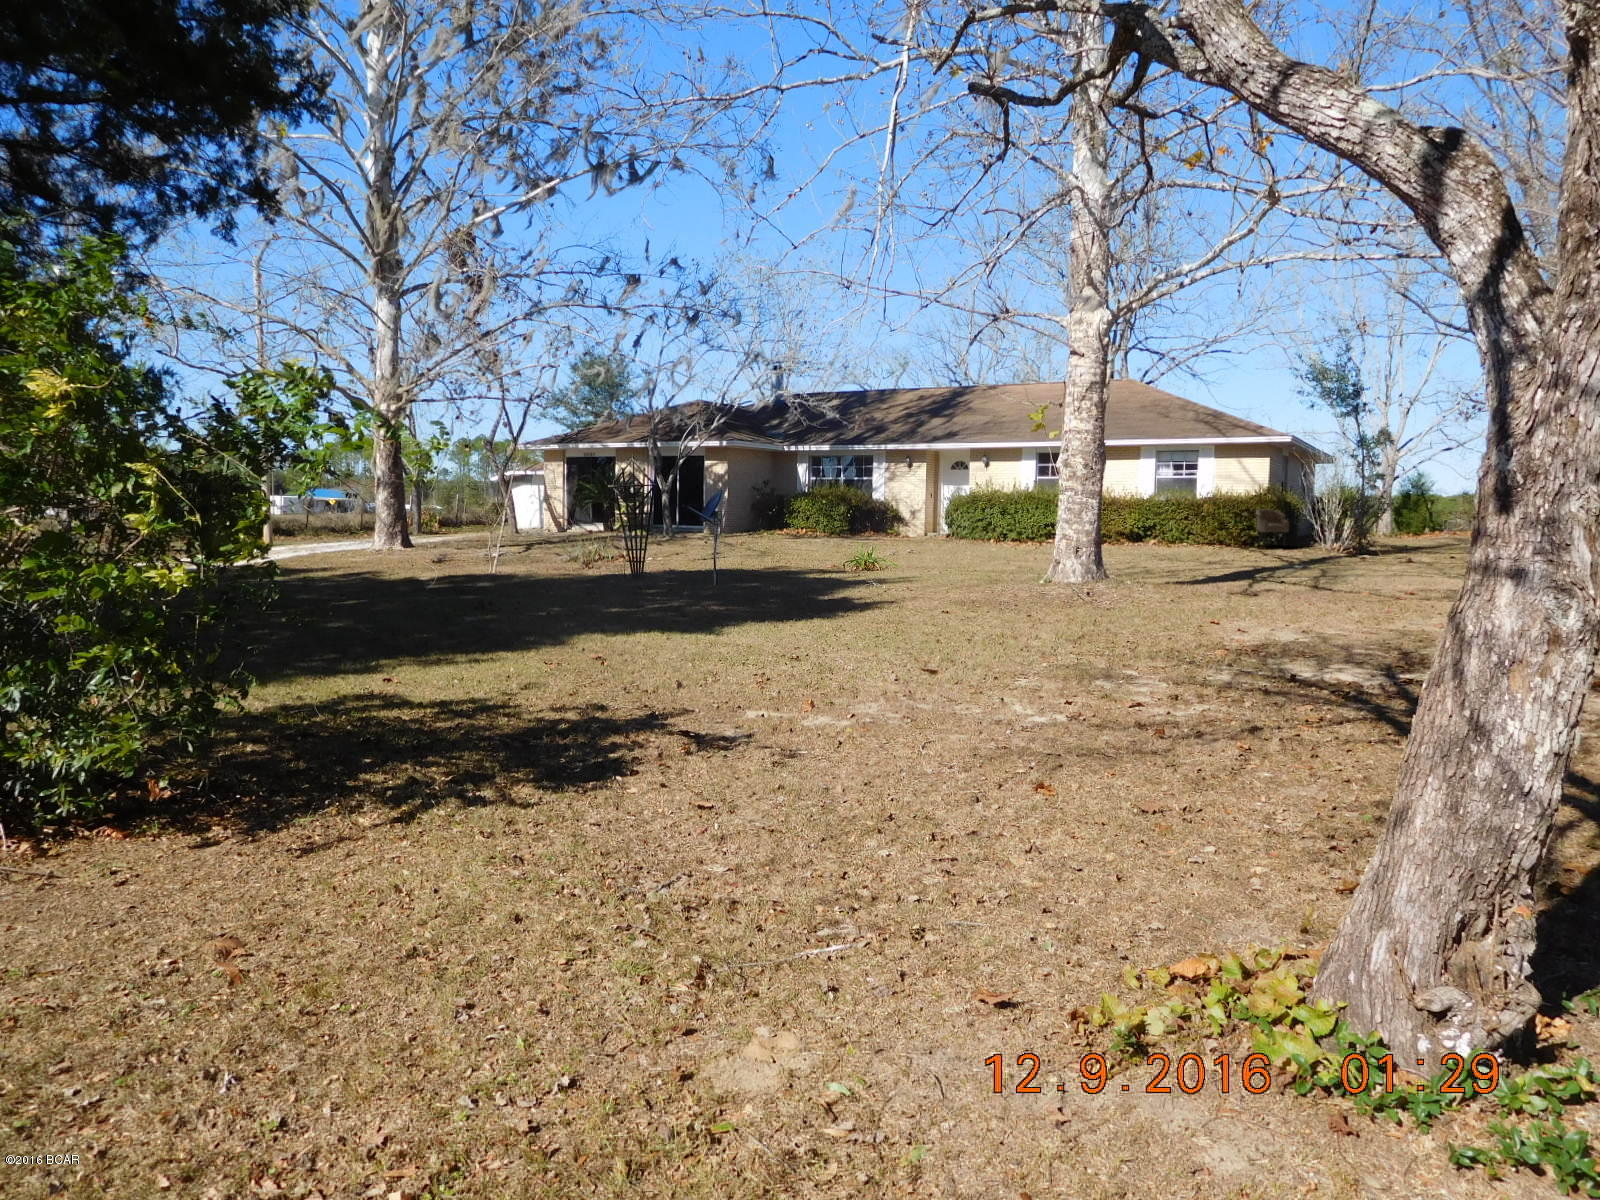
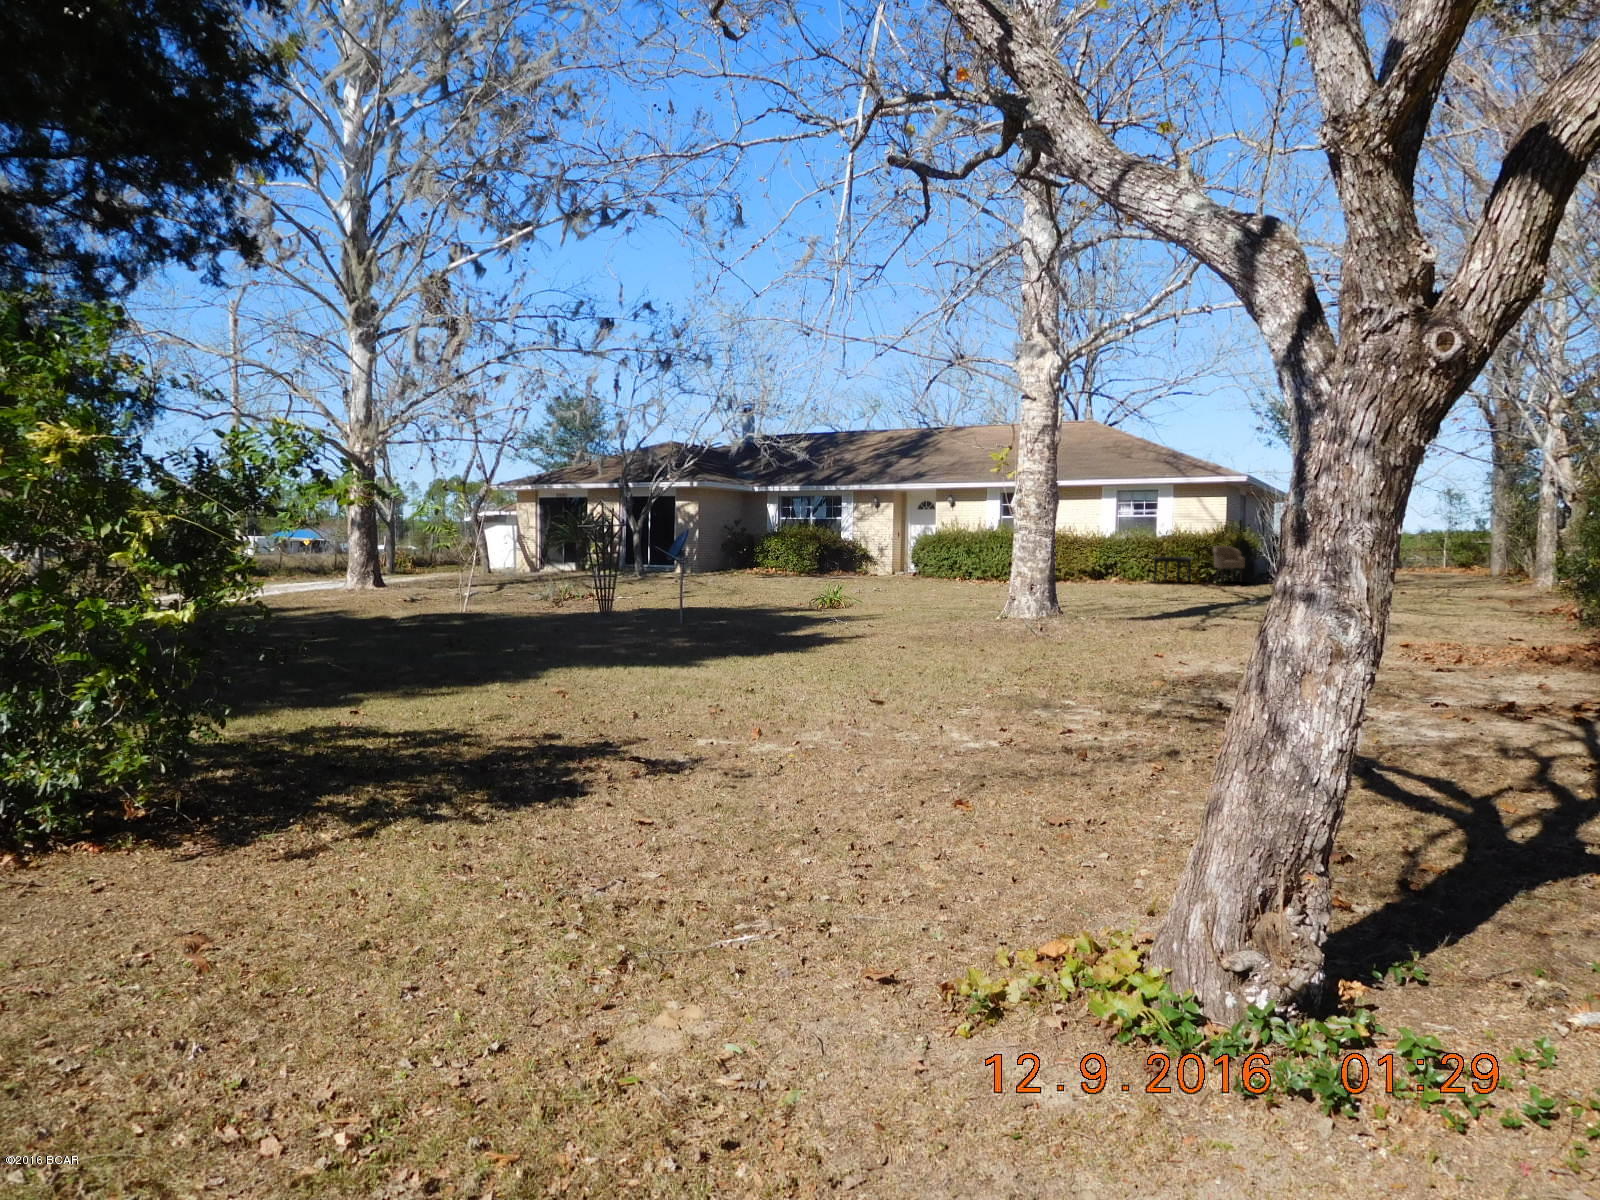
round table: none [1192,520,1236,546] -> present [1153,557,1192,582]

